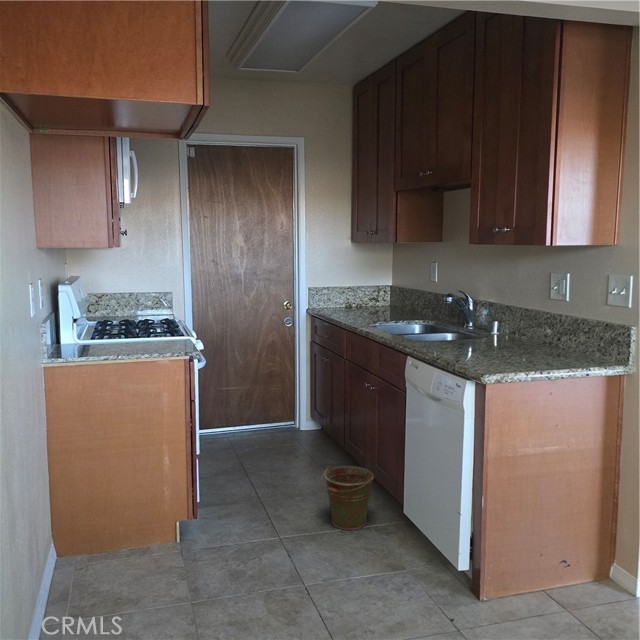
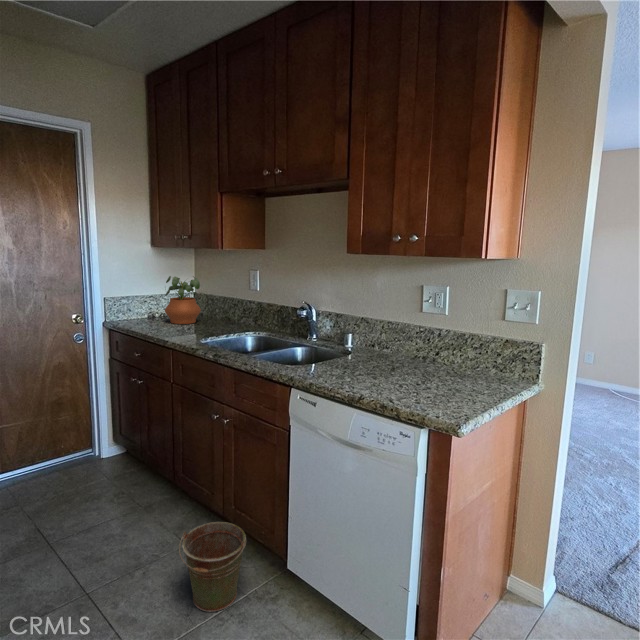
potted plant: none [355,268,388,313] -> present [165,276,201,324]

